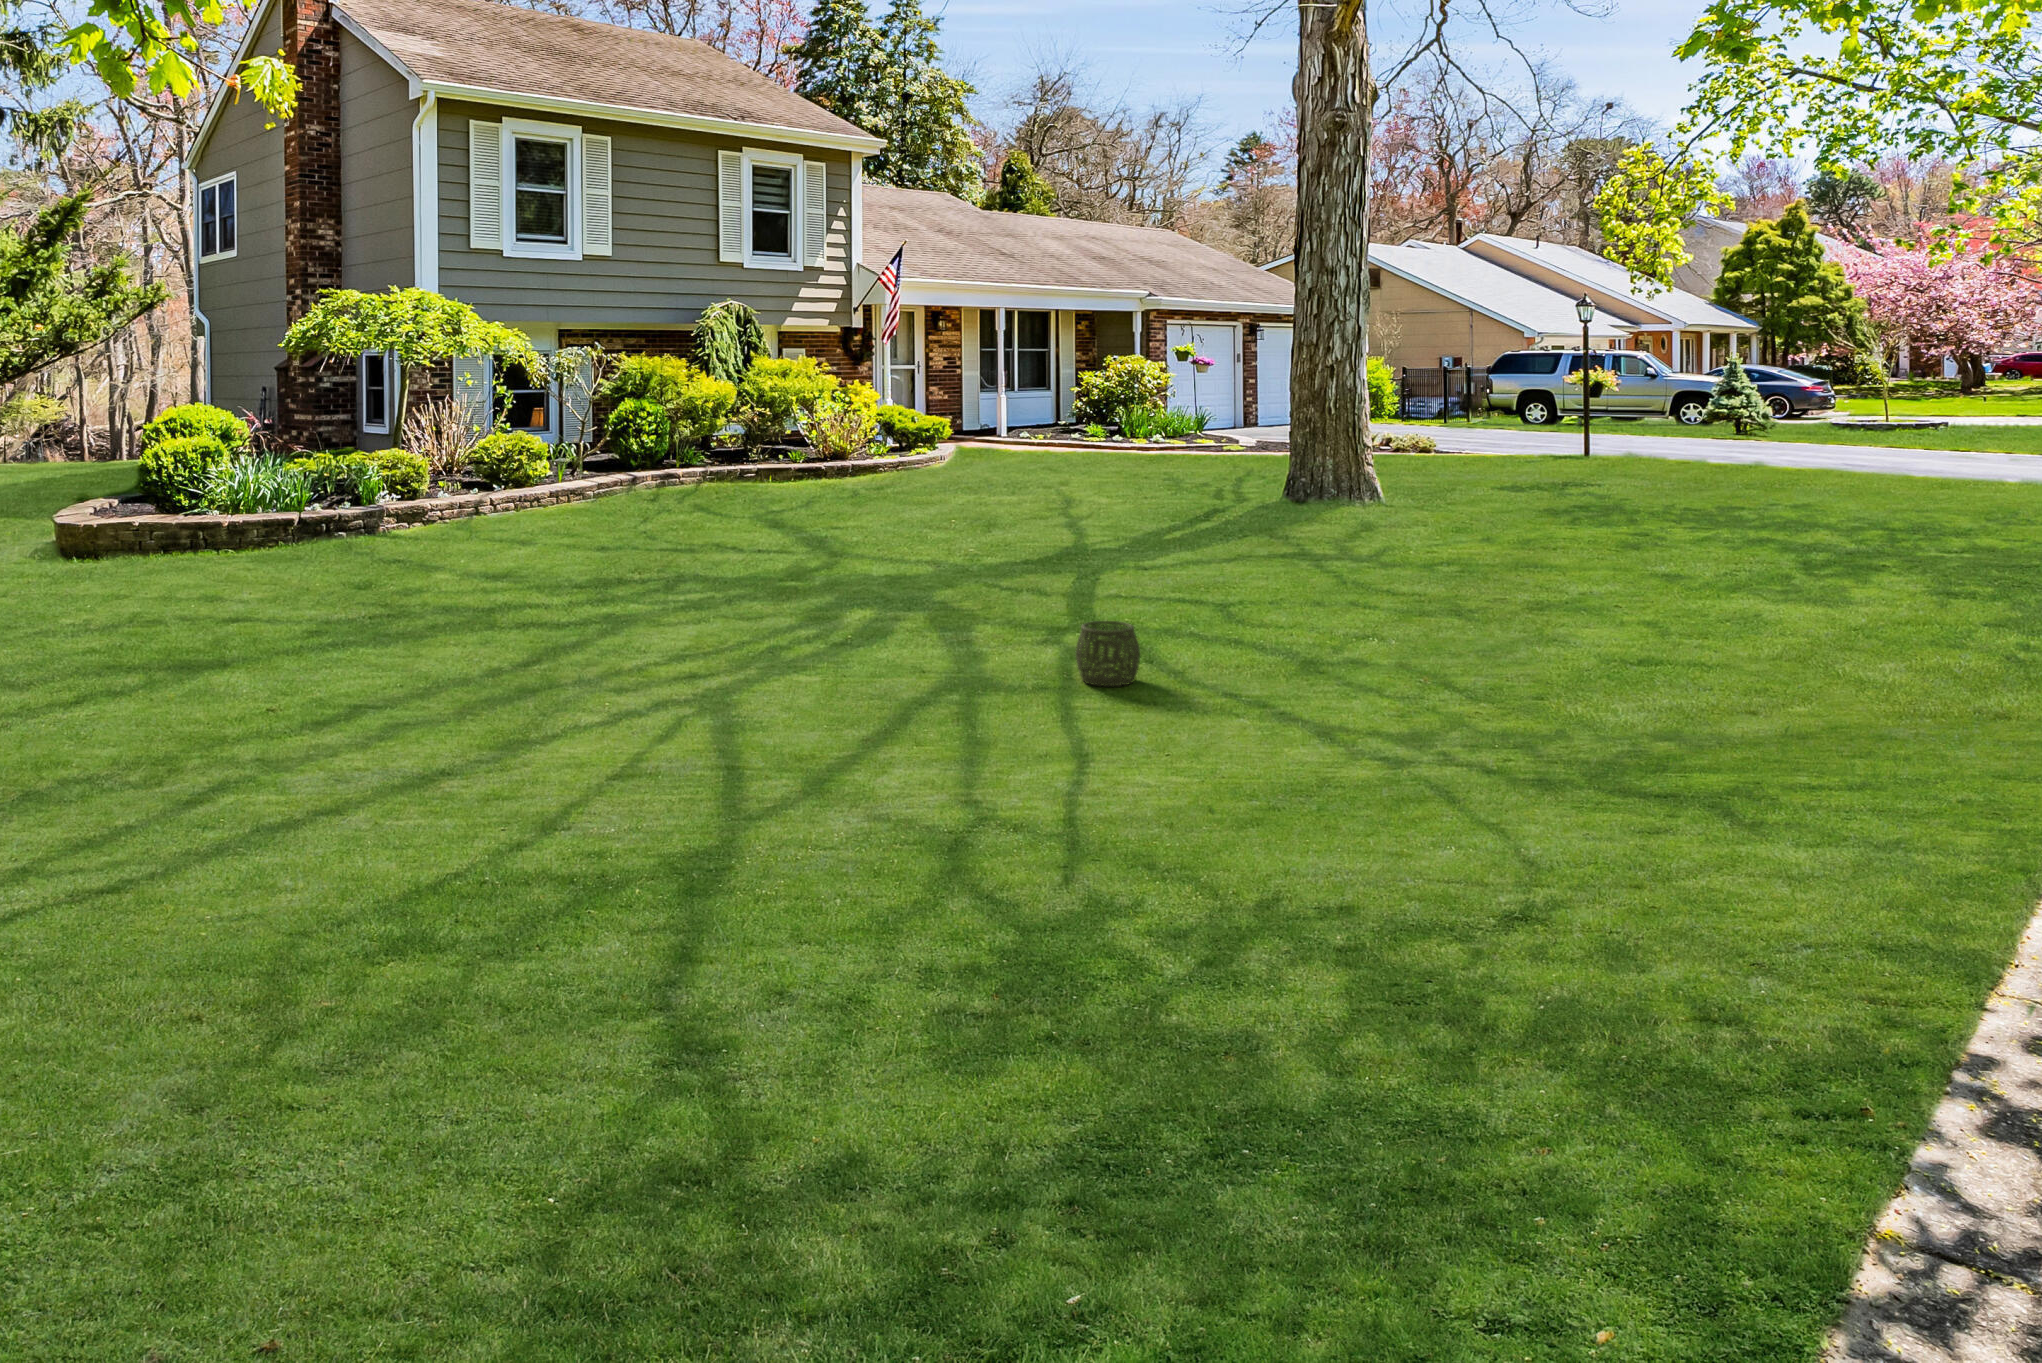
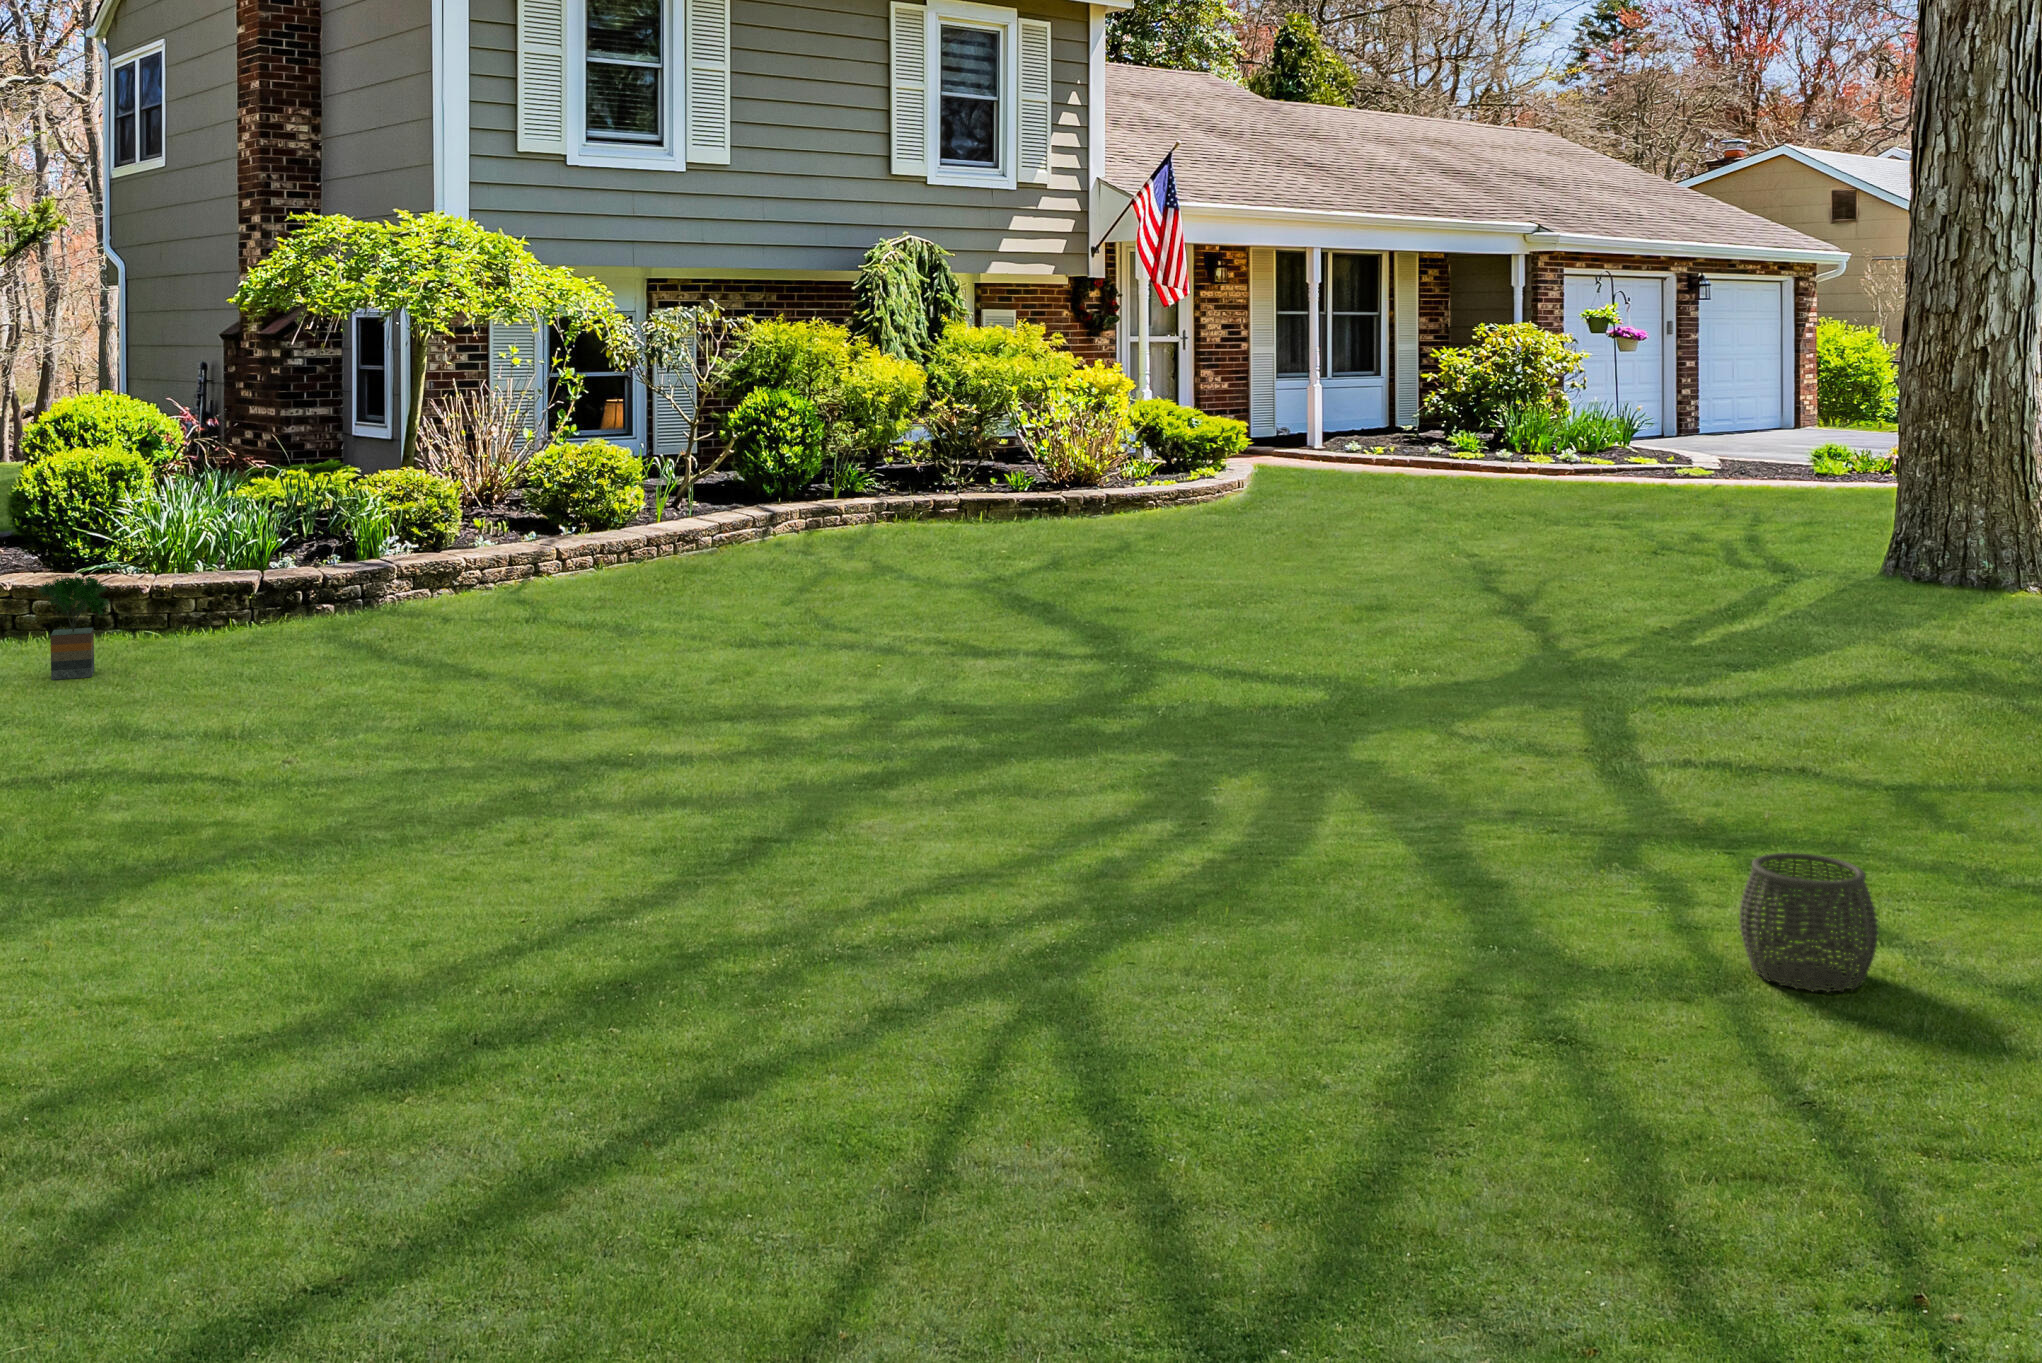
potted tree: none [158,513,205,576] -> present [39,576,110,680]

